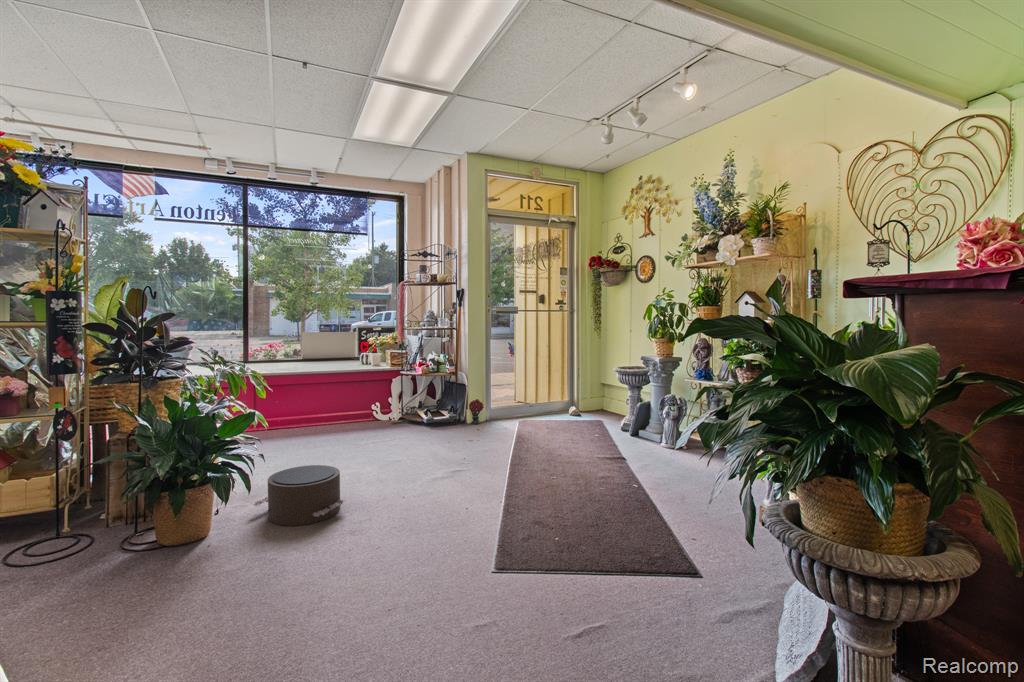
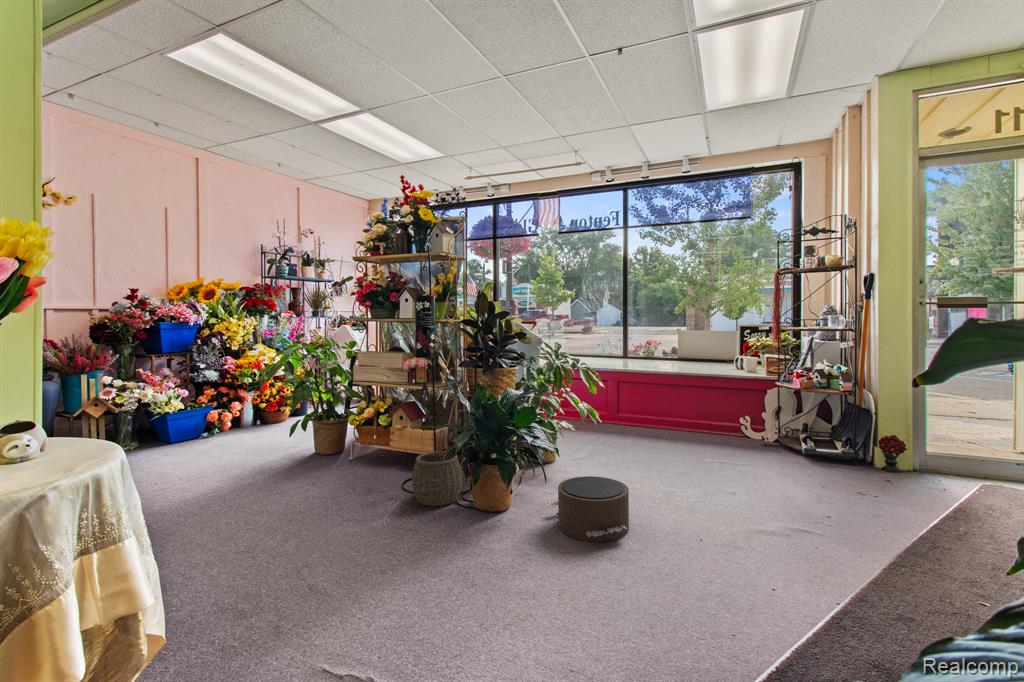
woven basket: none [30,482,119,559] -> present [412,451,463,506]

